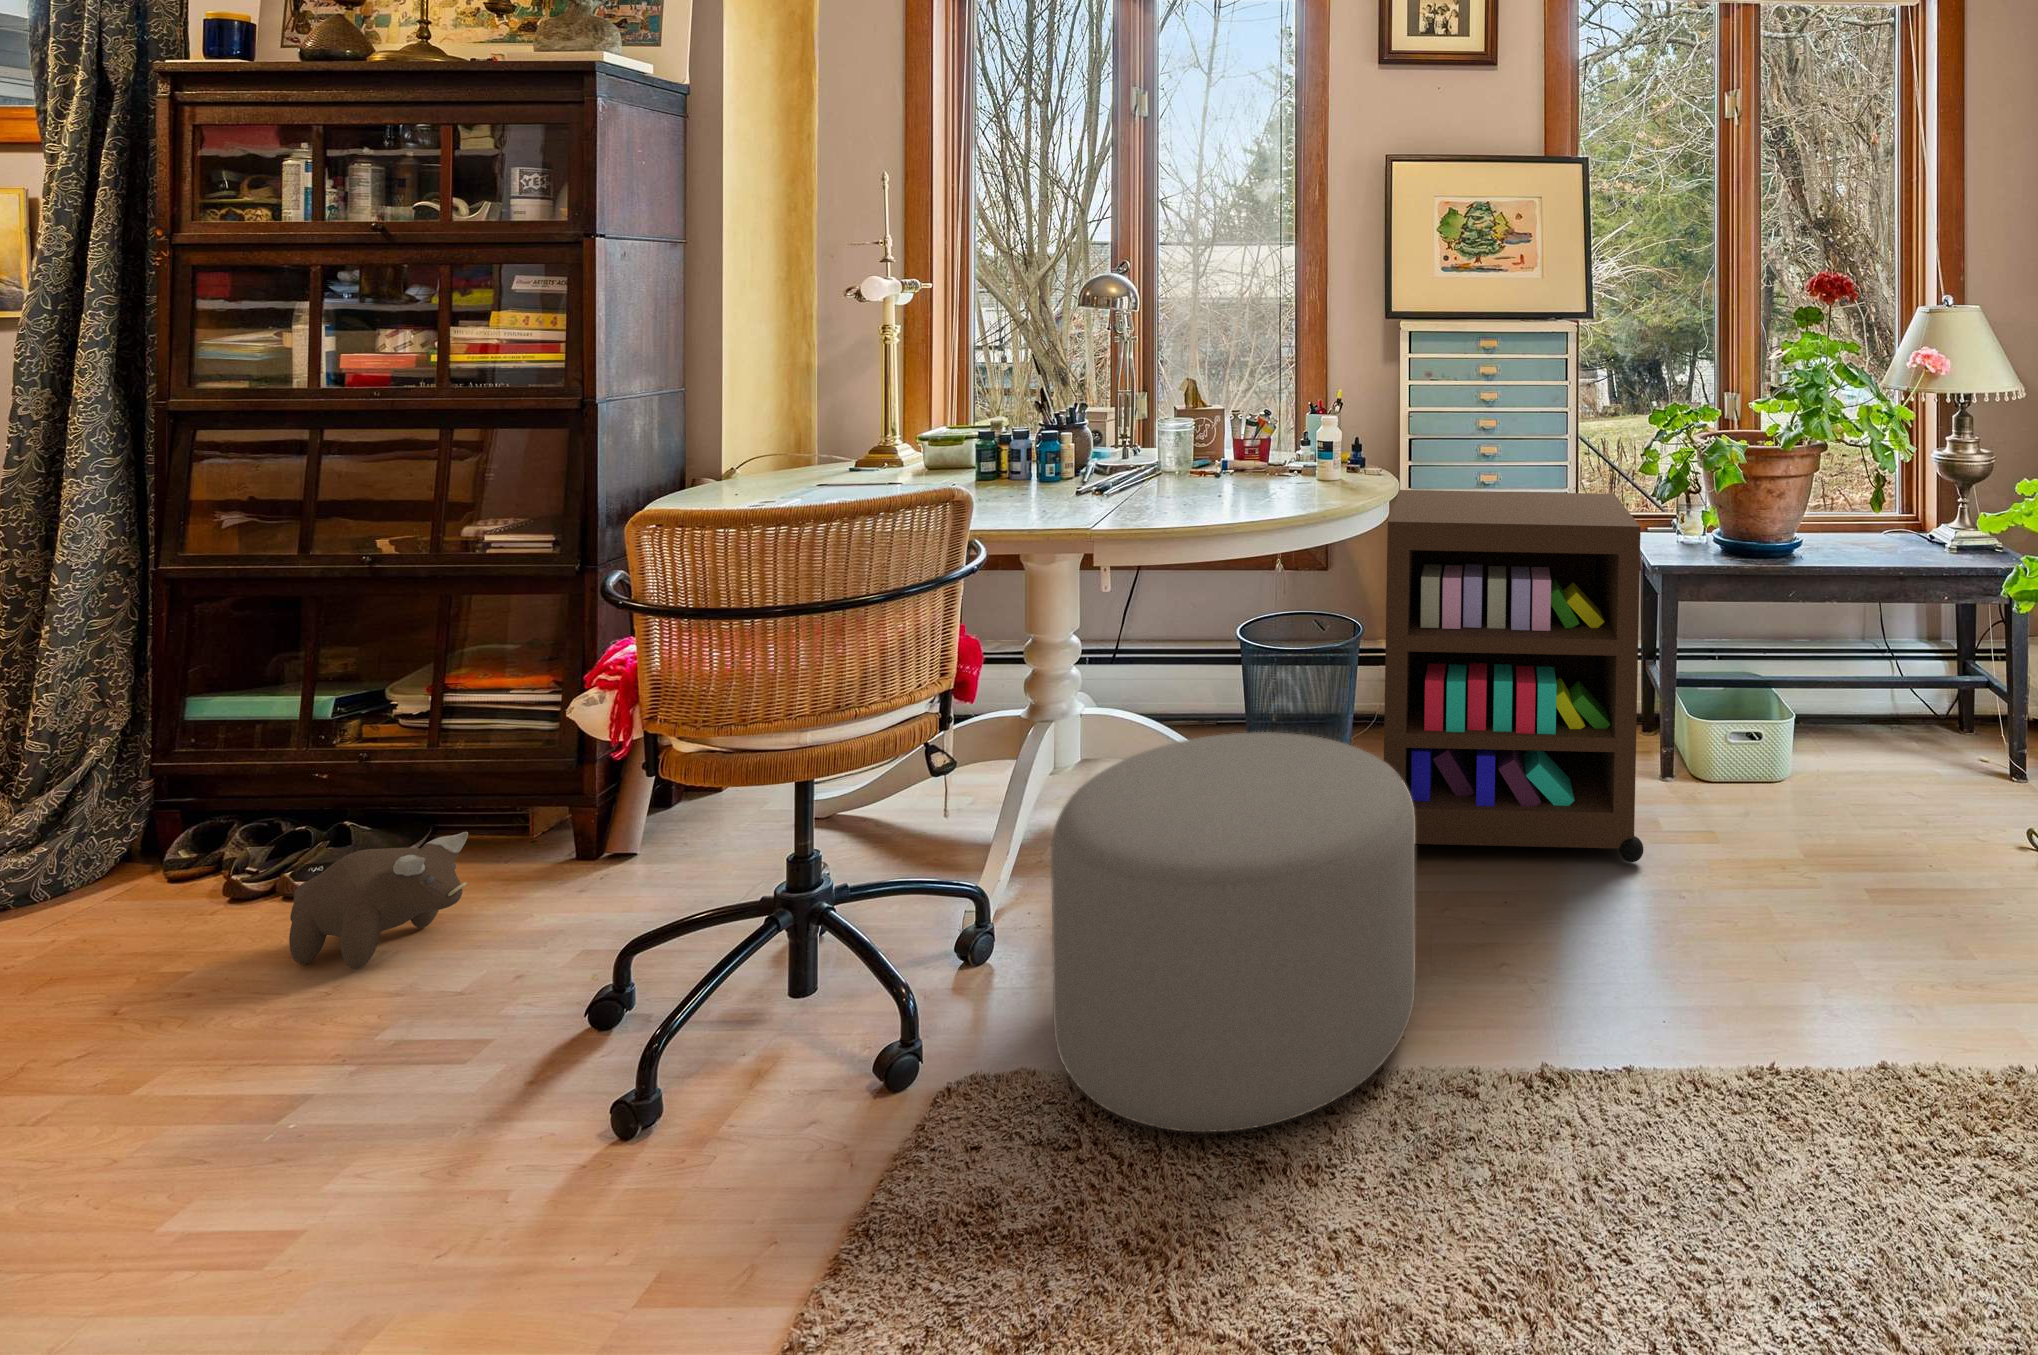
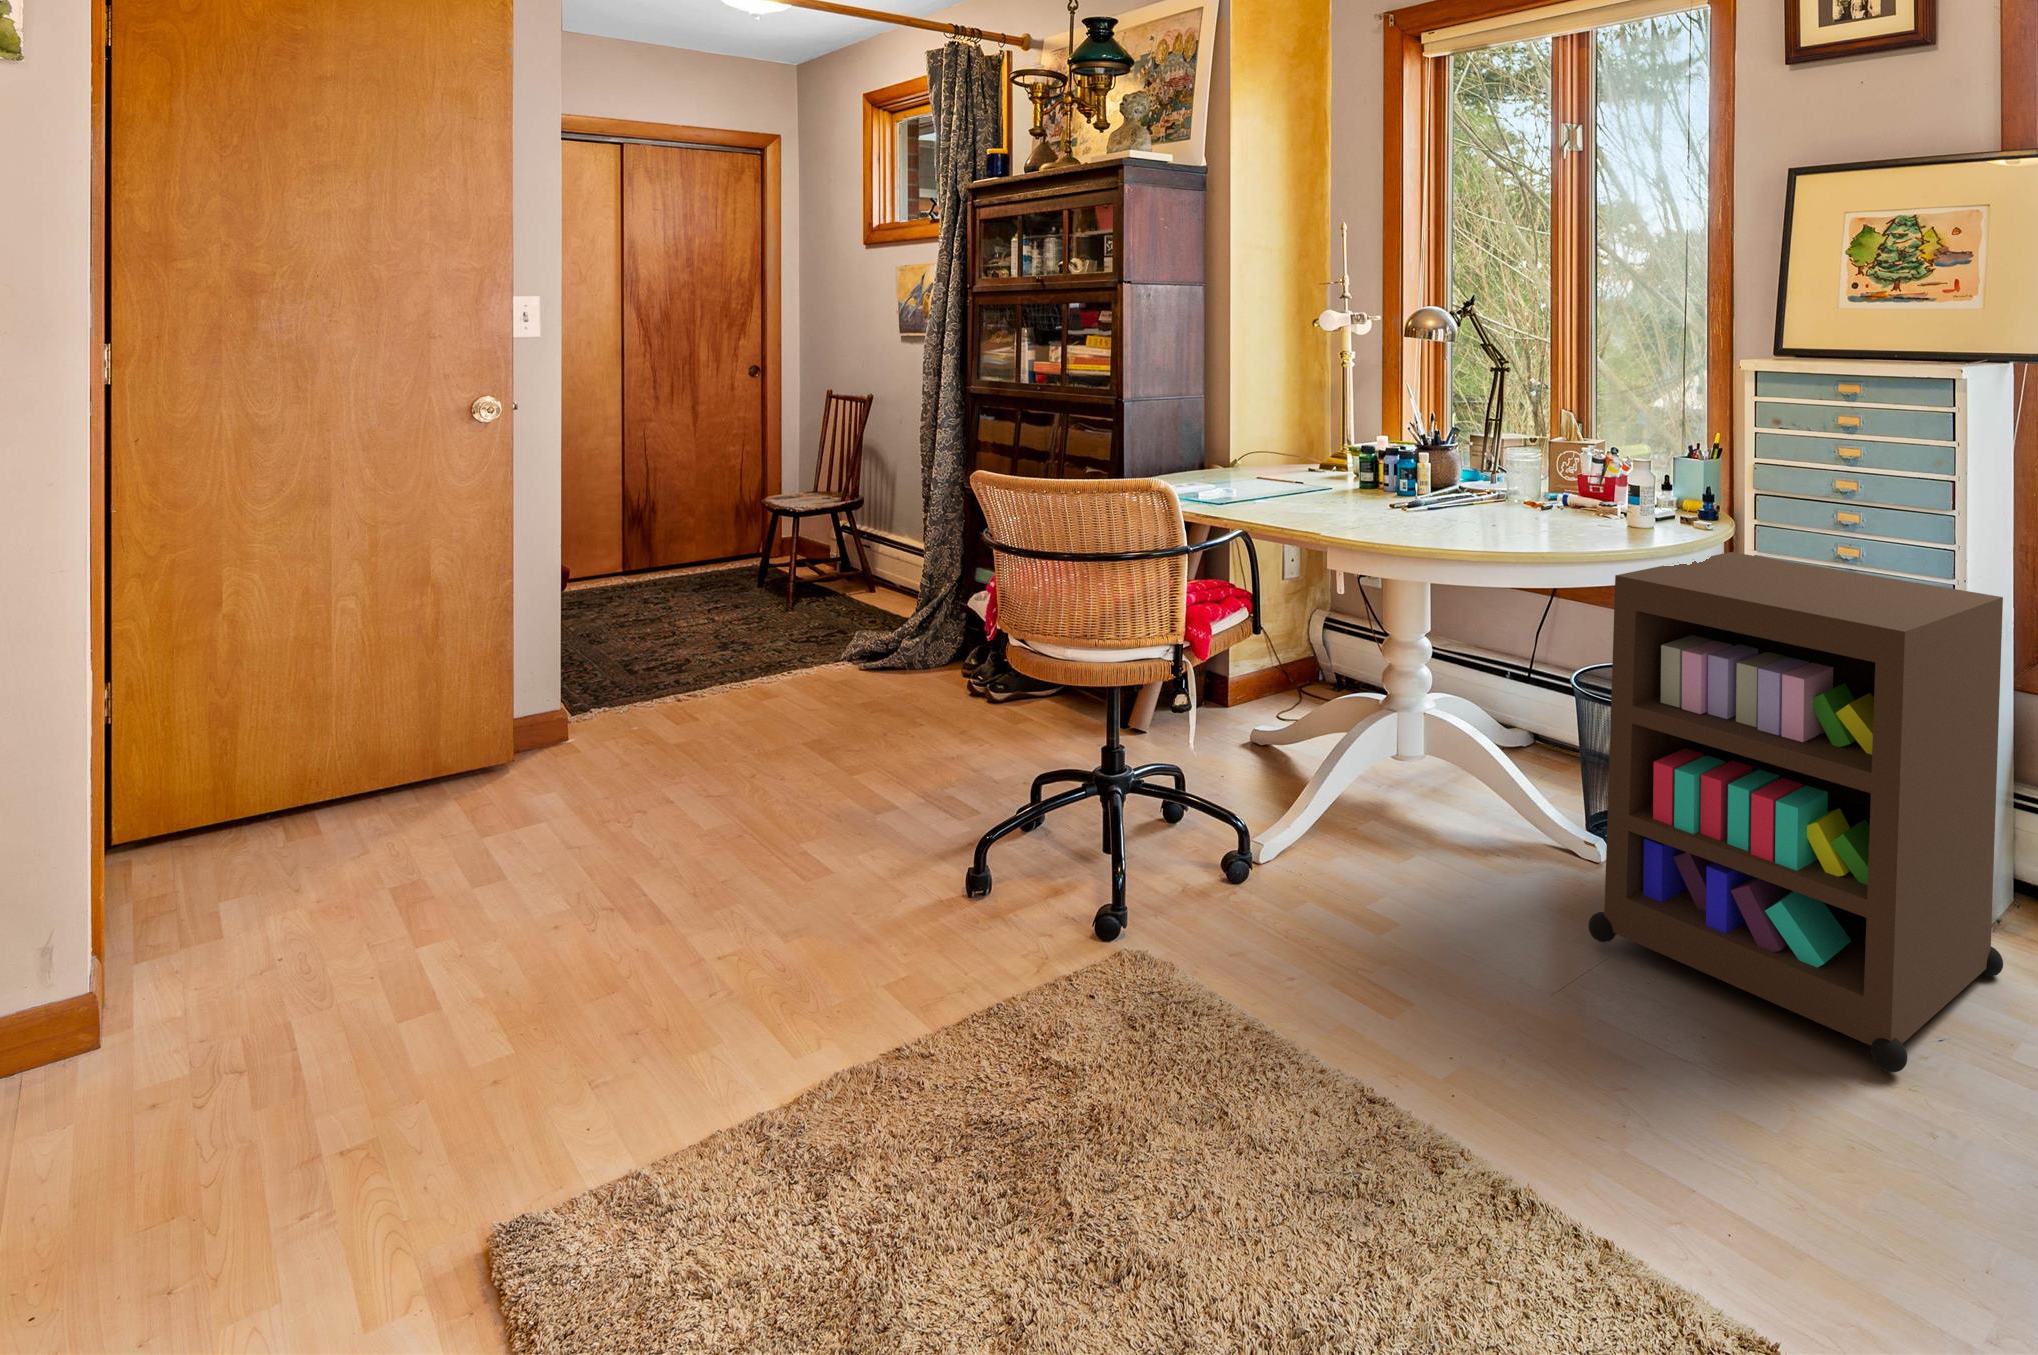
ottoman: present [1051,732,1416,1132] -> none [1157,741,1494,1103]
plush toy: present [289,832,468,969] -> none [933,681,1012,755]

